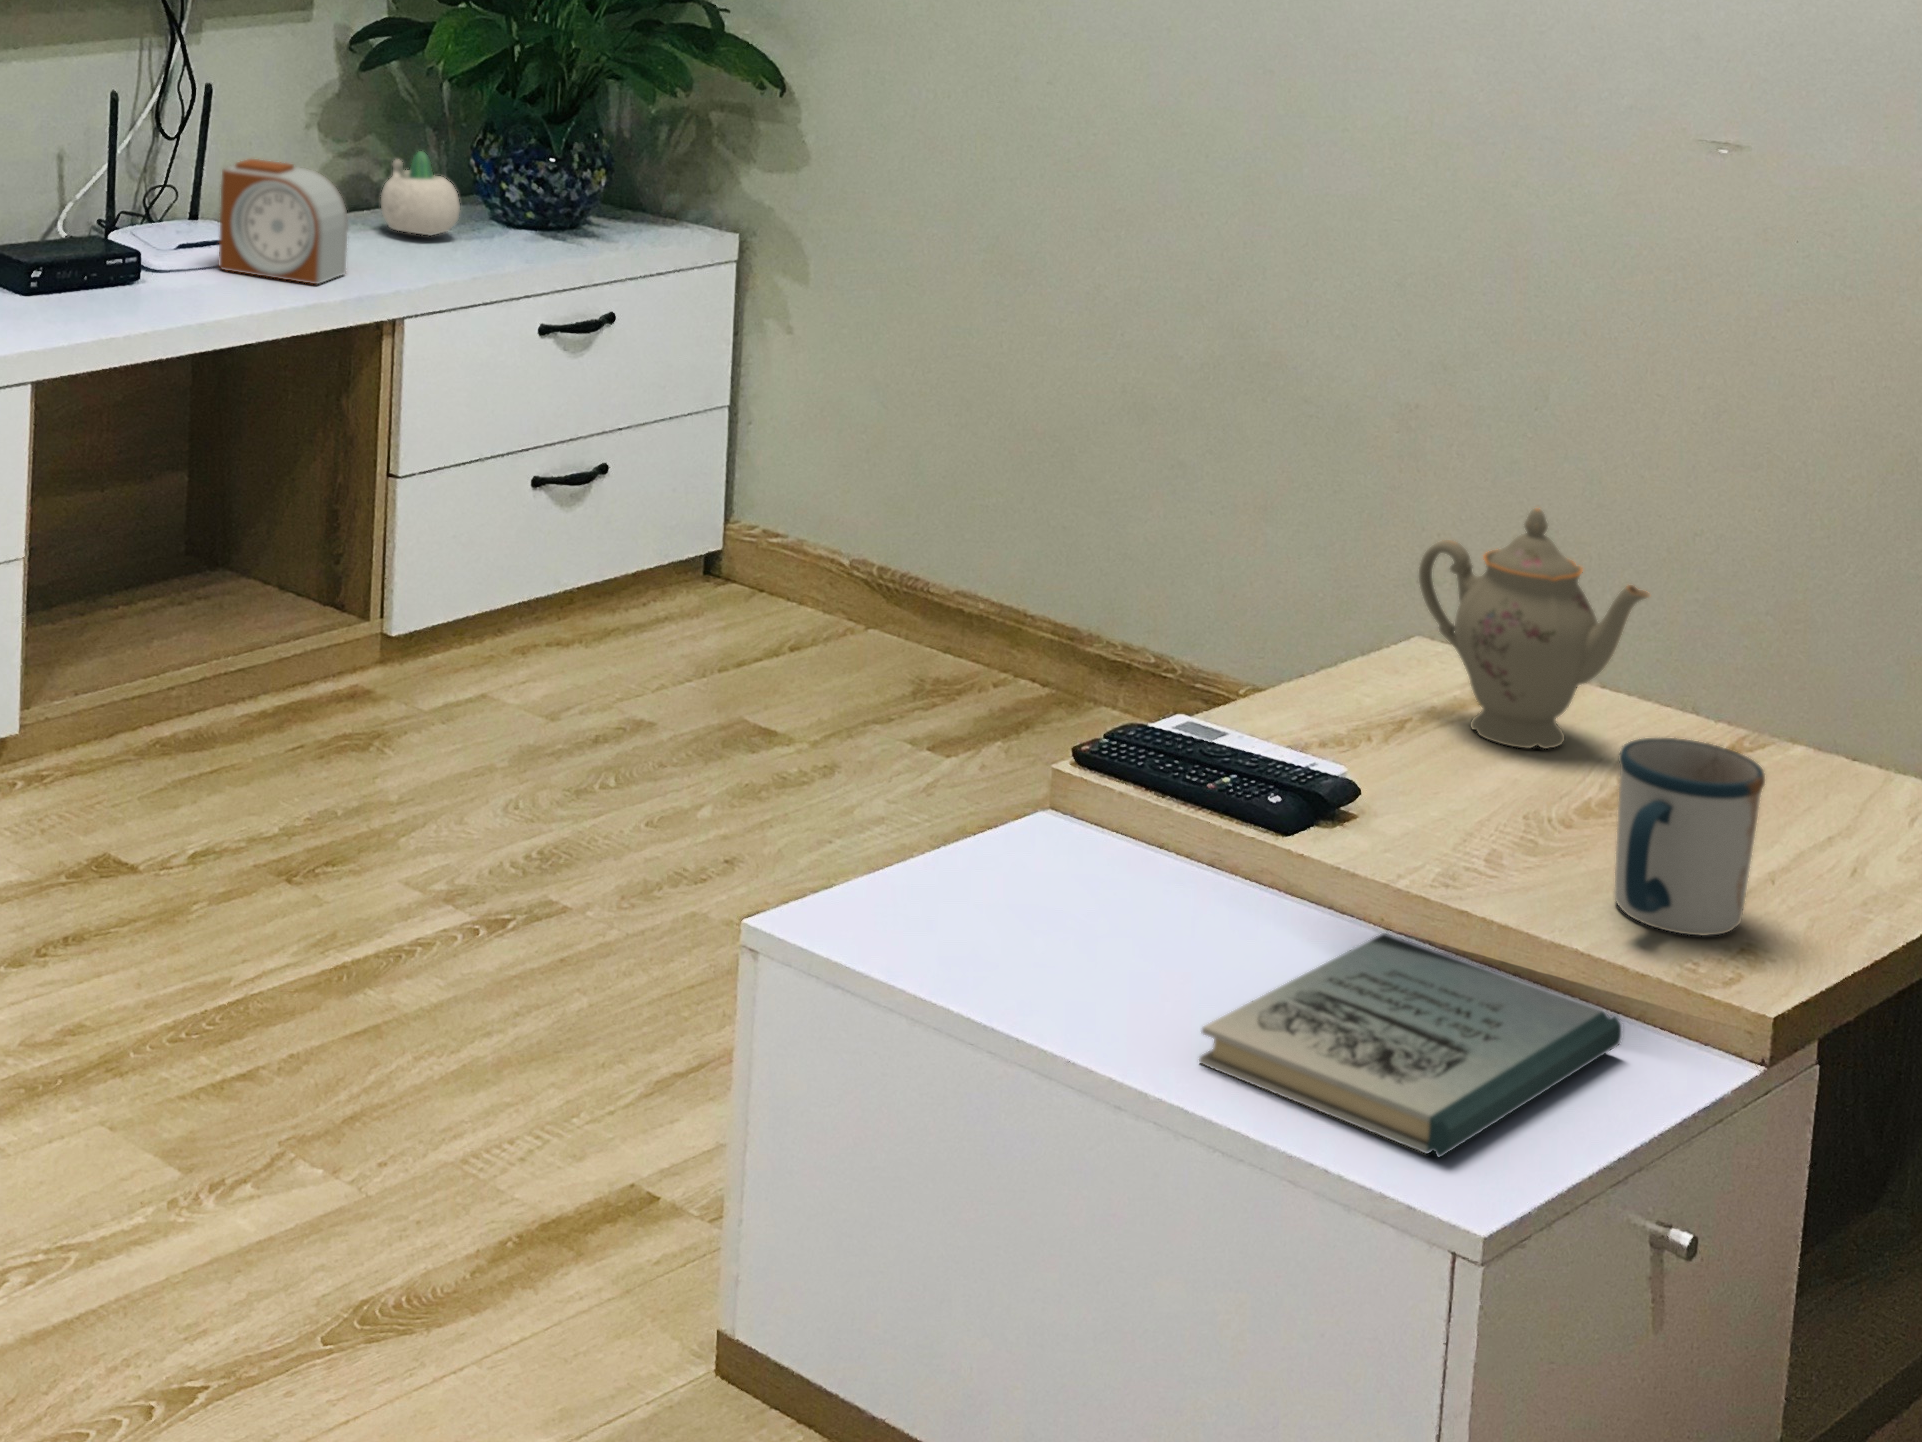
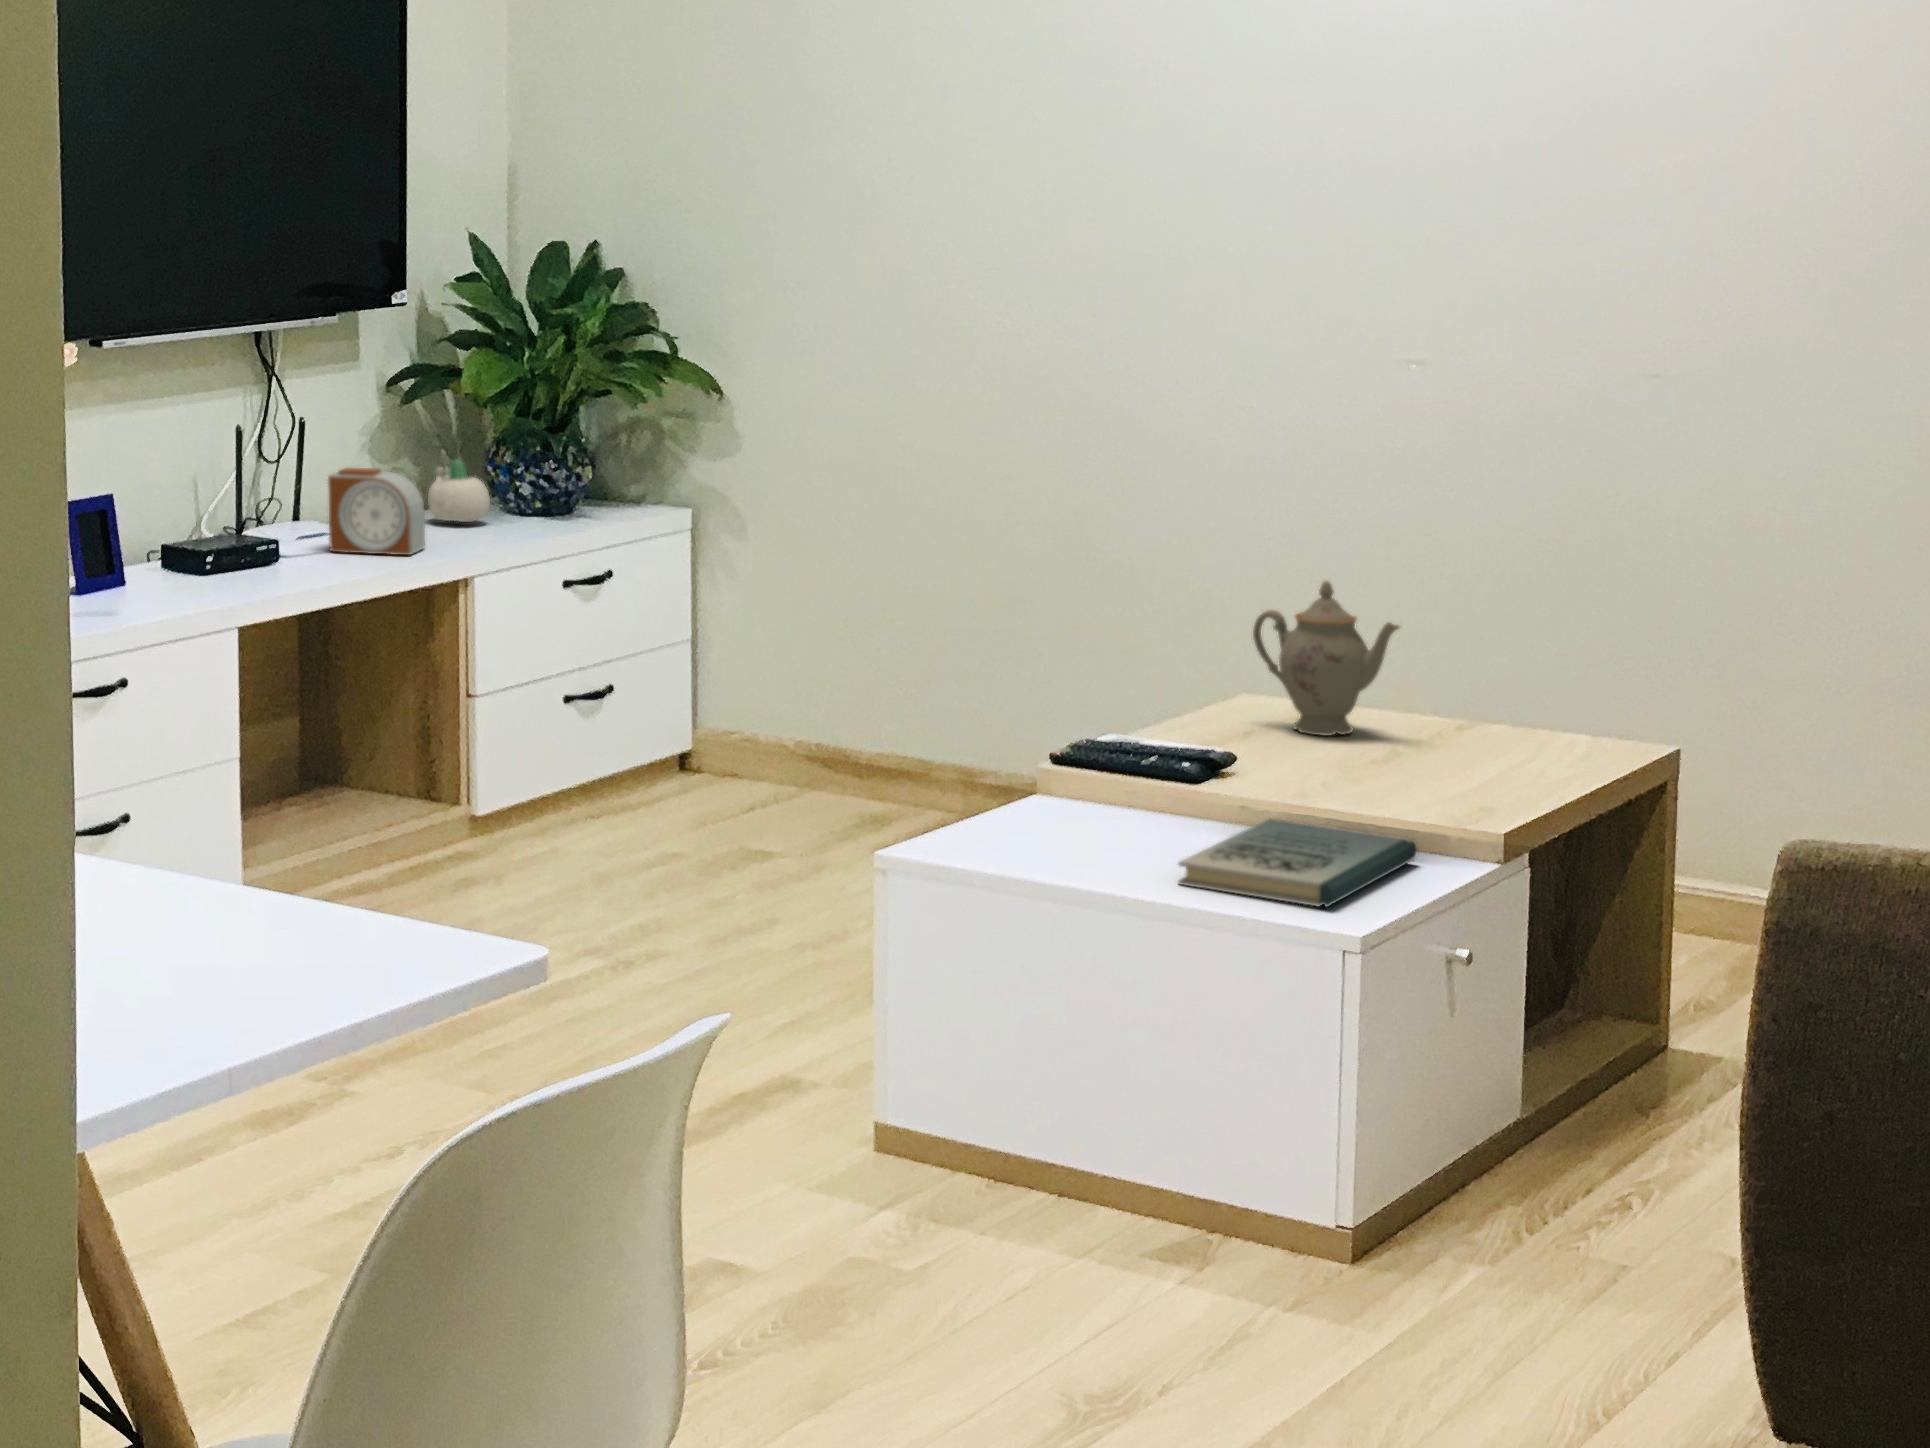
mug: present [1615,738,1765,935] -> none [1398,691,1486,803]

